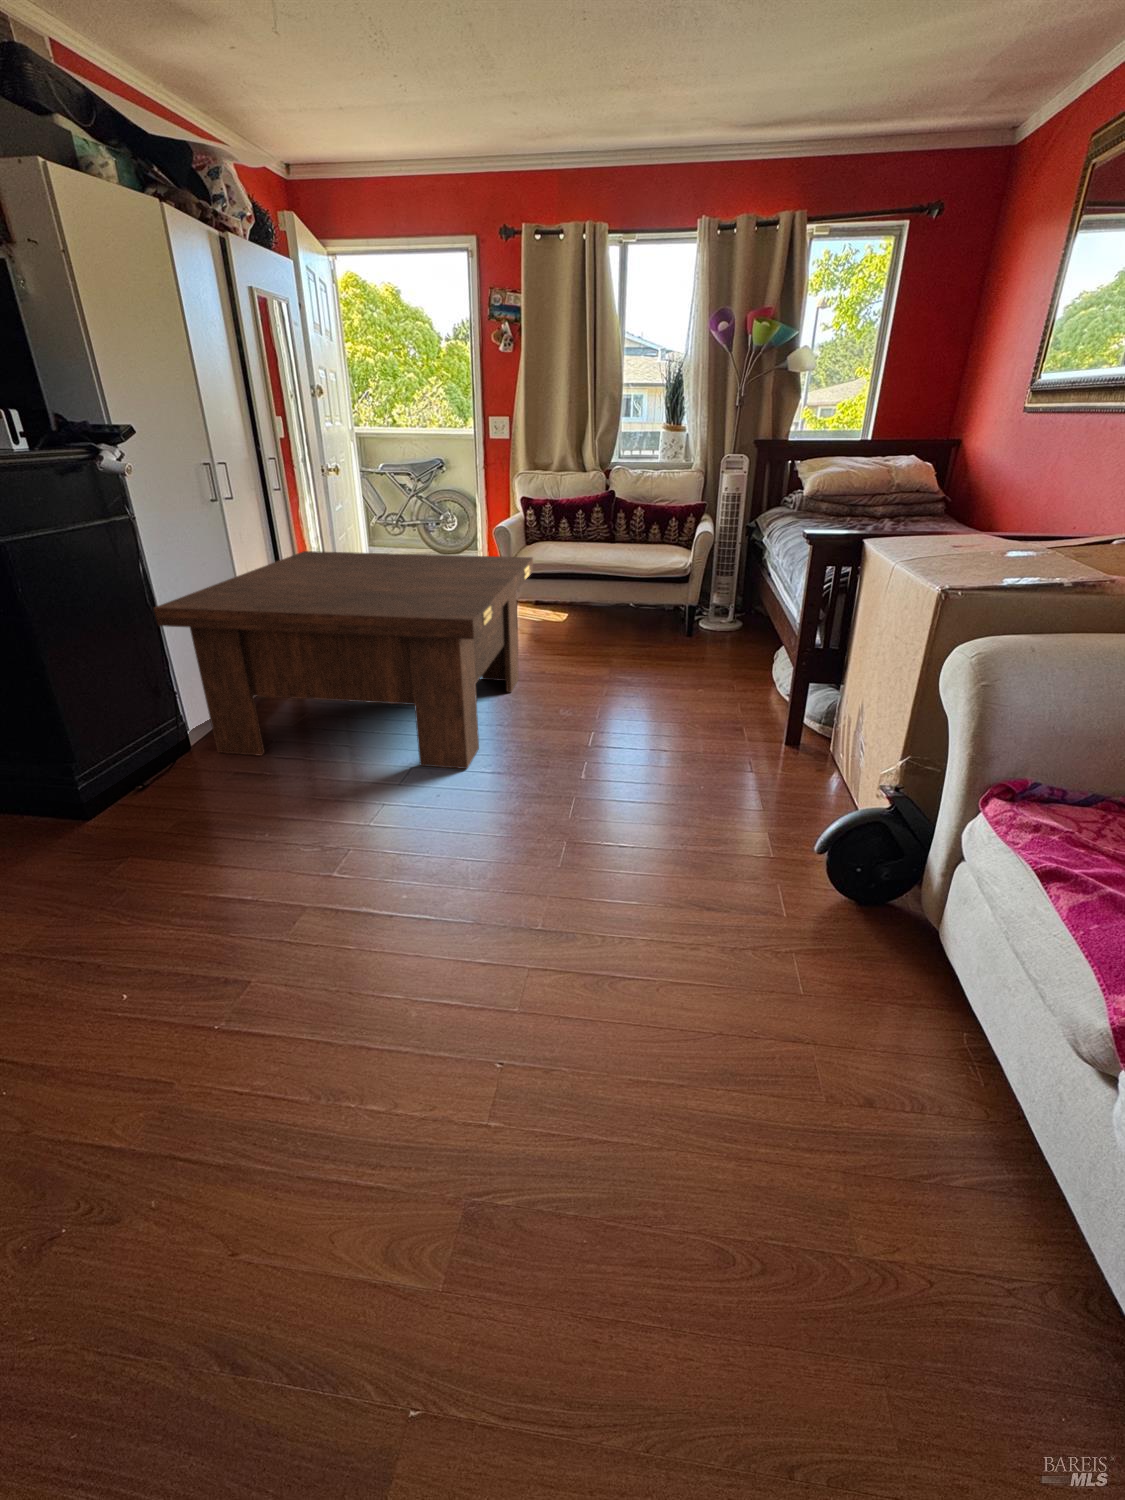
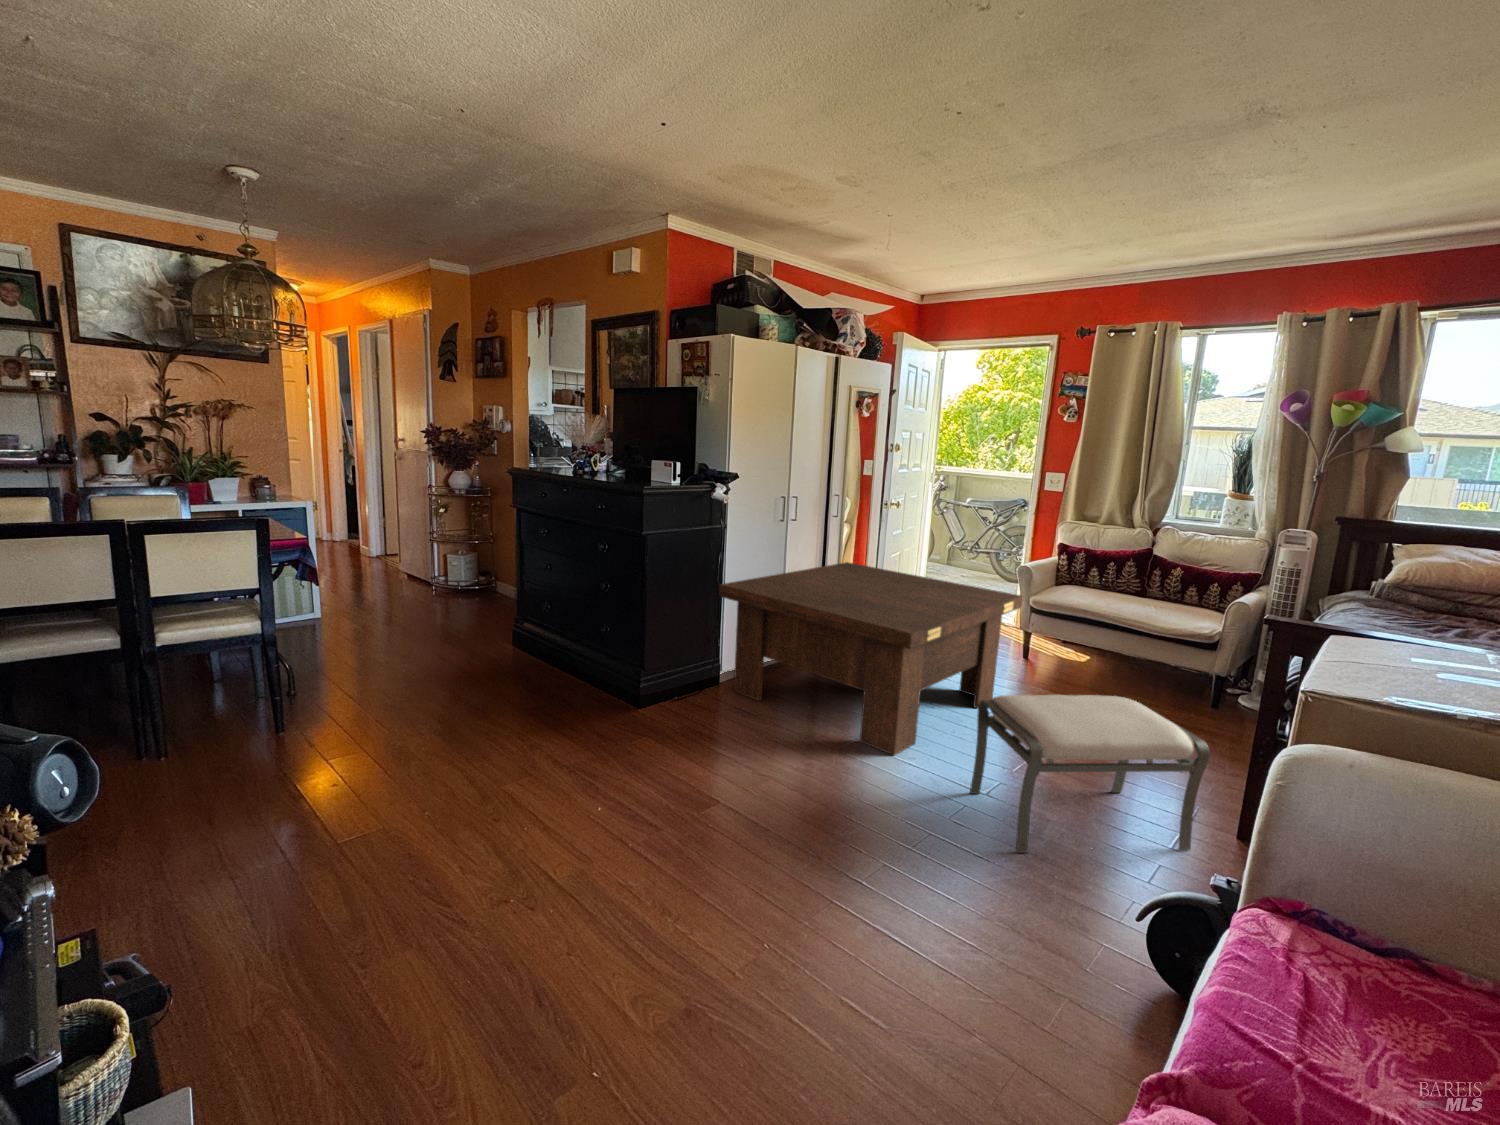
ottoman: none [564,642,779,826] -> present [970,695,1210,853]

